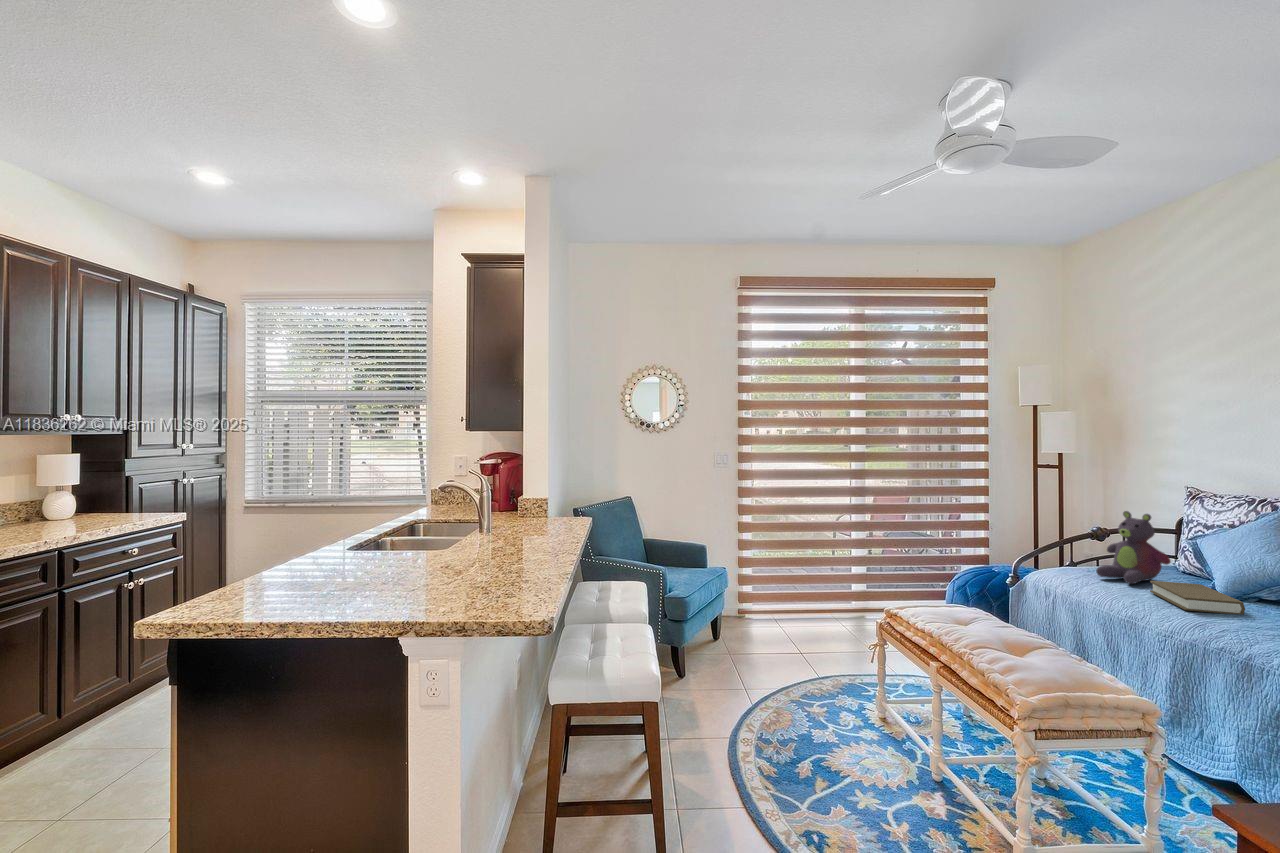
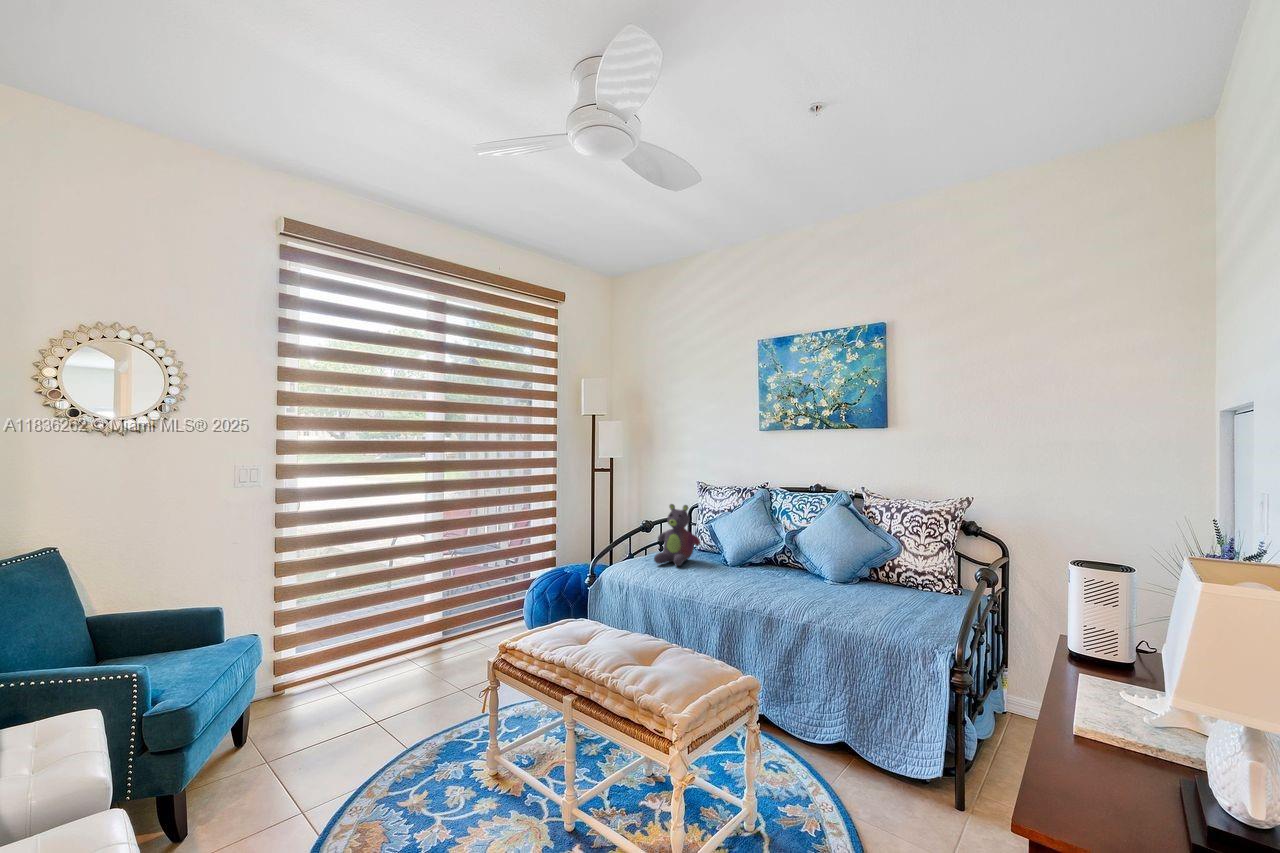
book: present [1150,581,1245,615] -> none [693,558,752,582]

